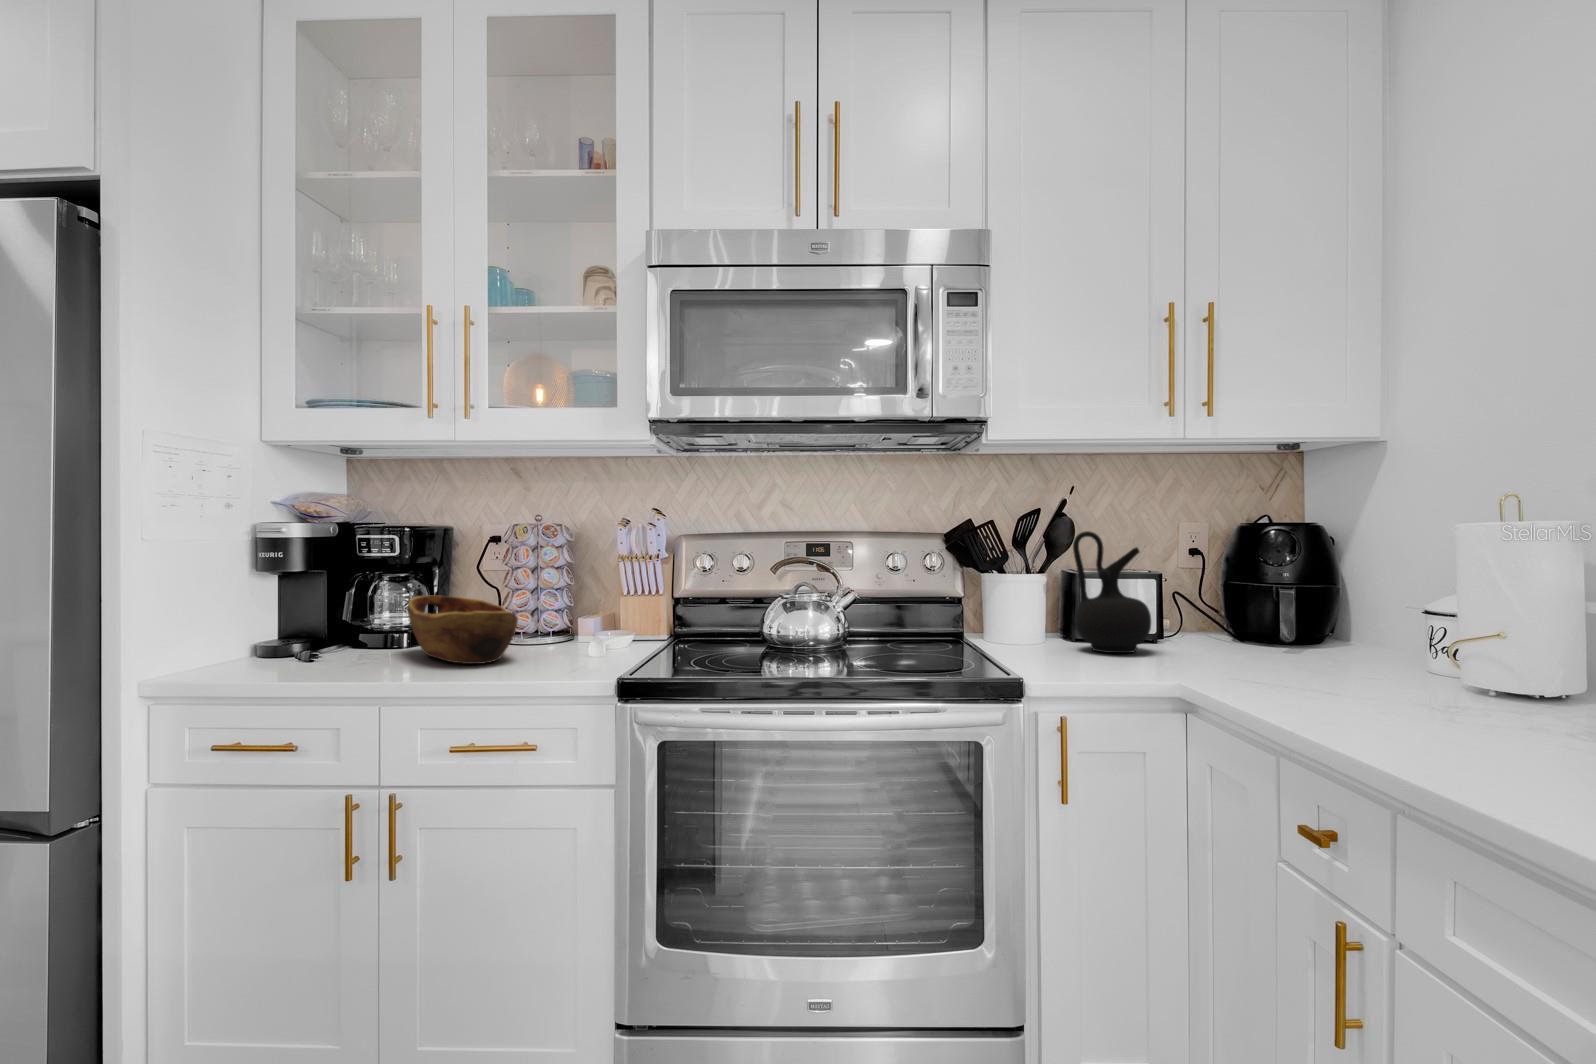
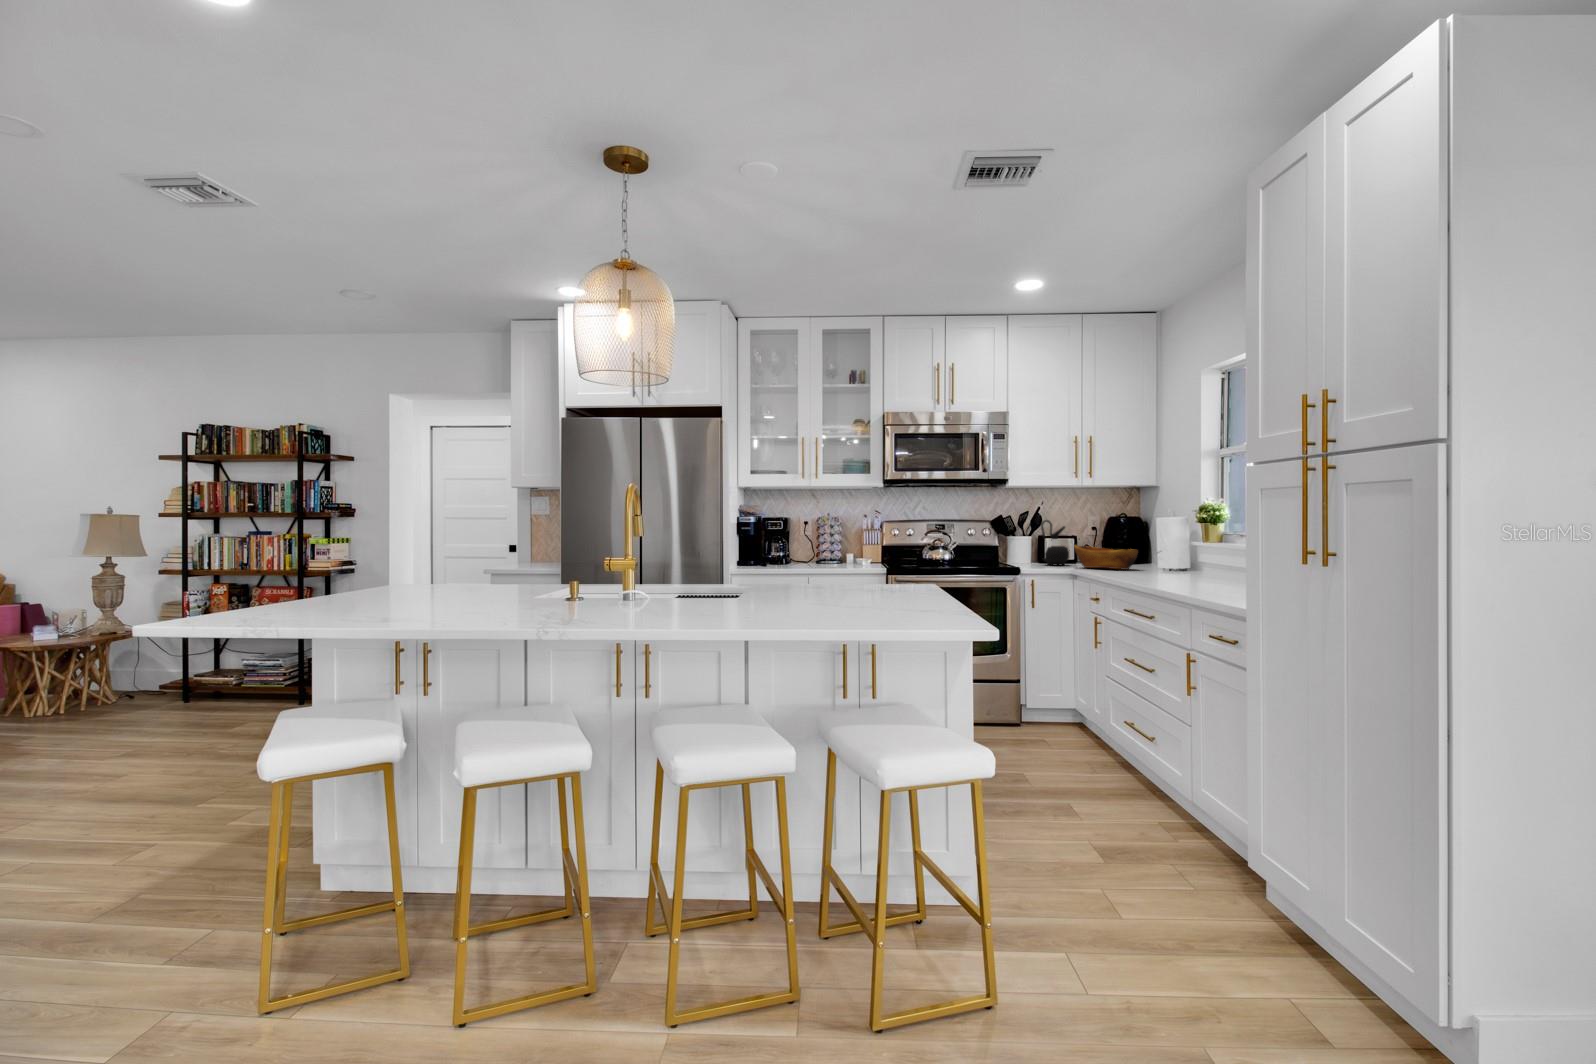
wooden bowl: present [408,595,518,664] -> present [1074,546,1138,570]

